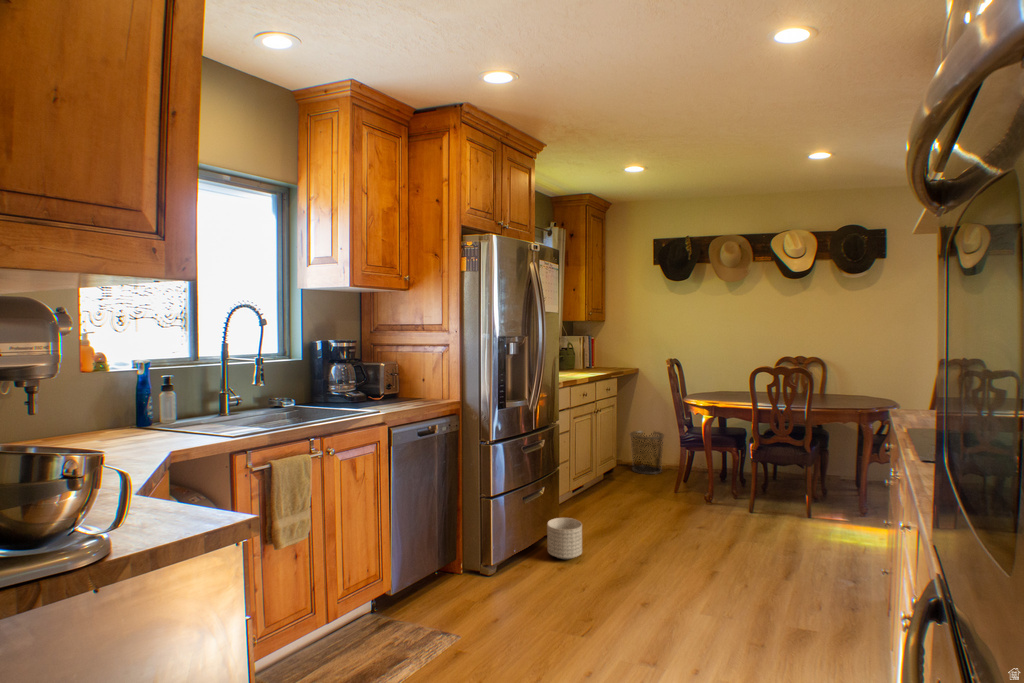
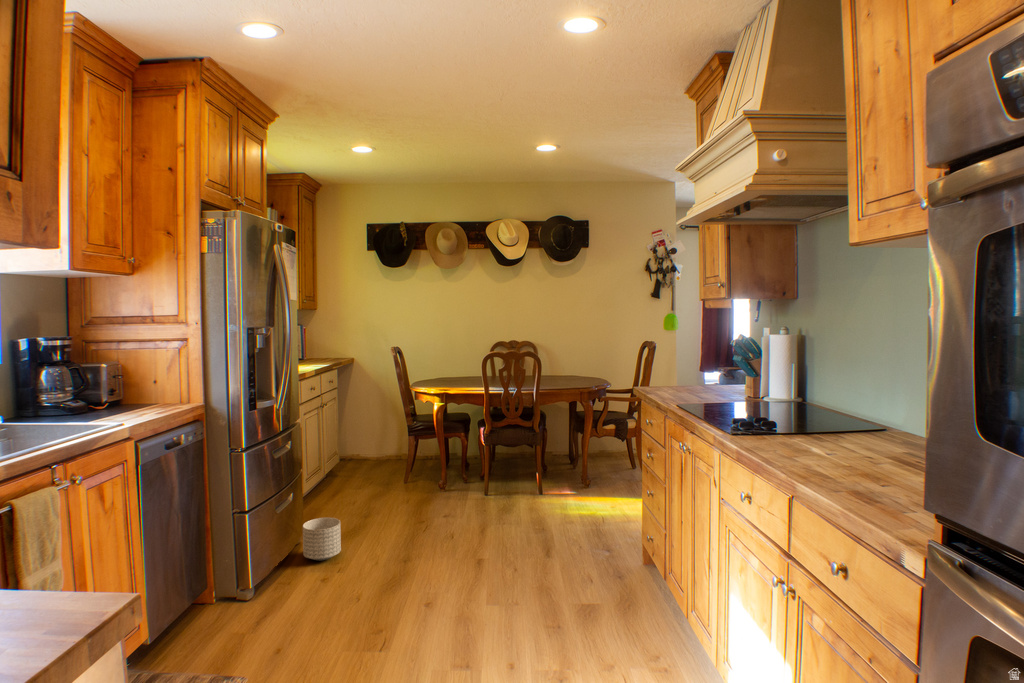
waste bin: present [630,431,664,474] -> none [349,422,385,467]

